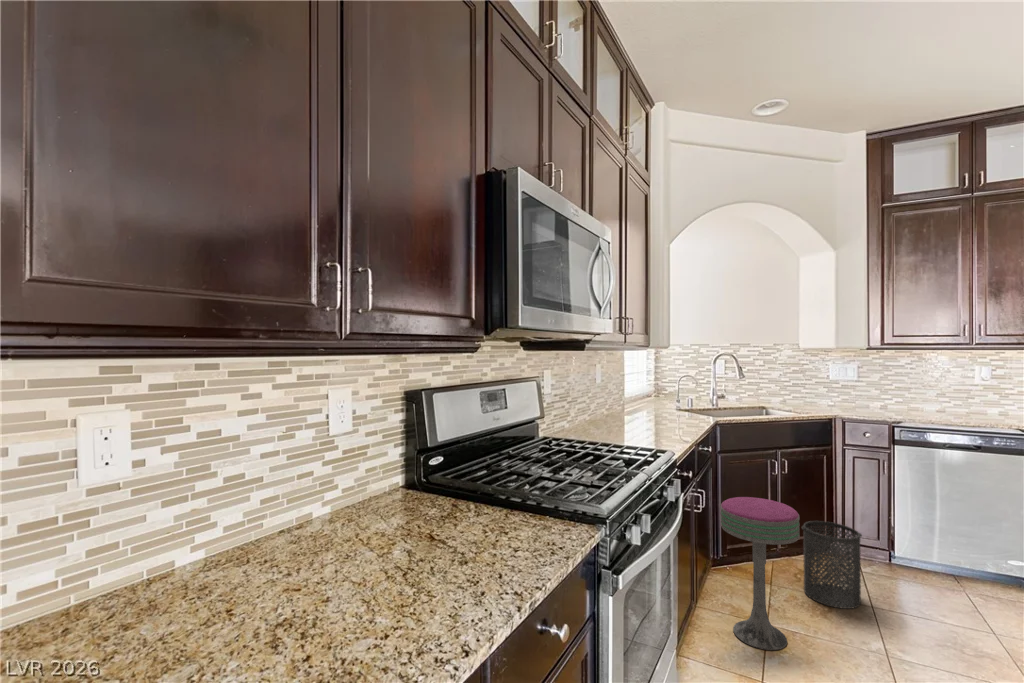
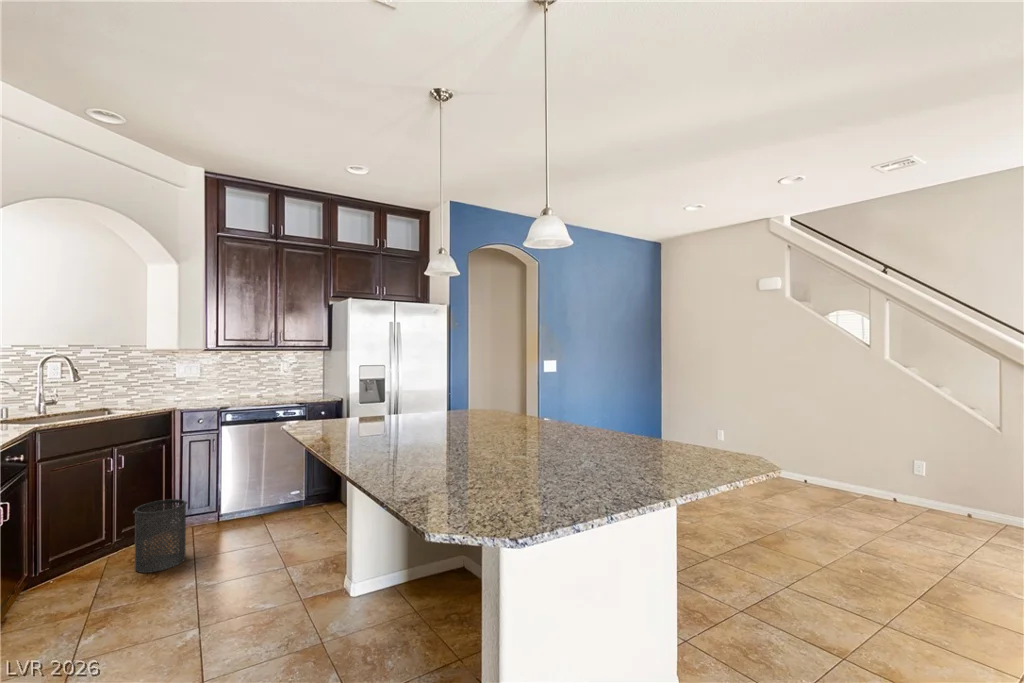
bar stool: present [721,497,800,650] -> none [28,492,120,639]

